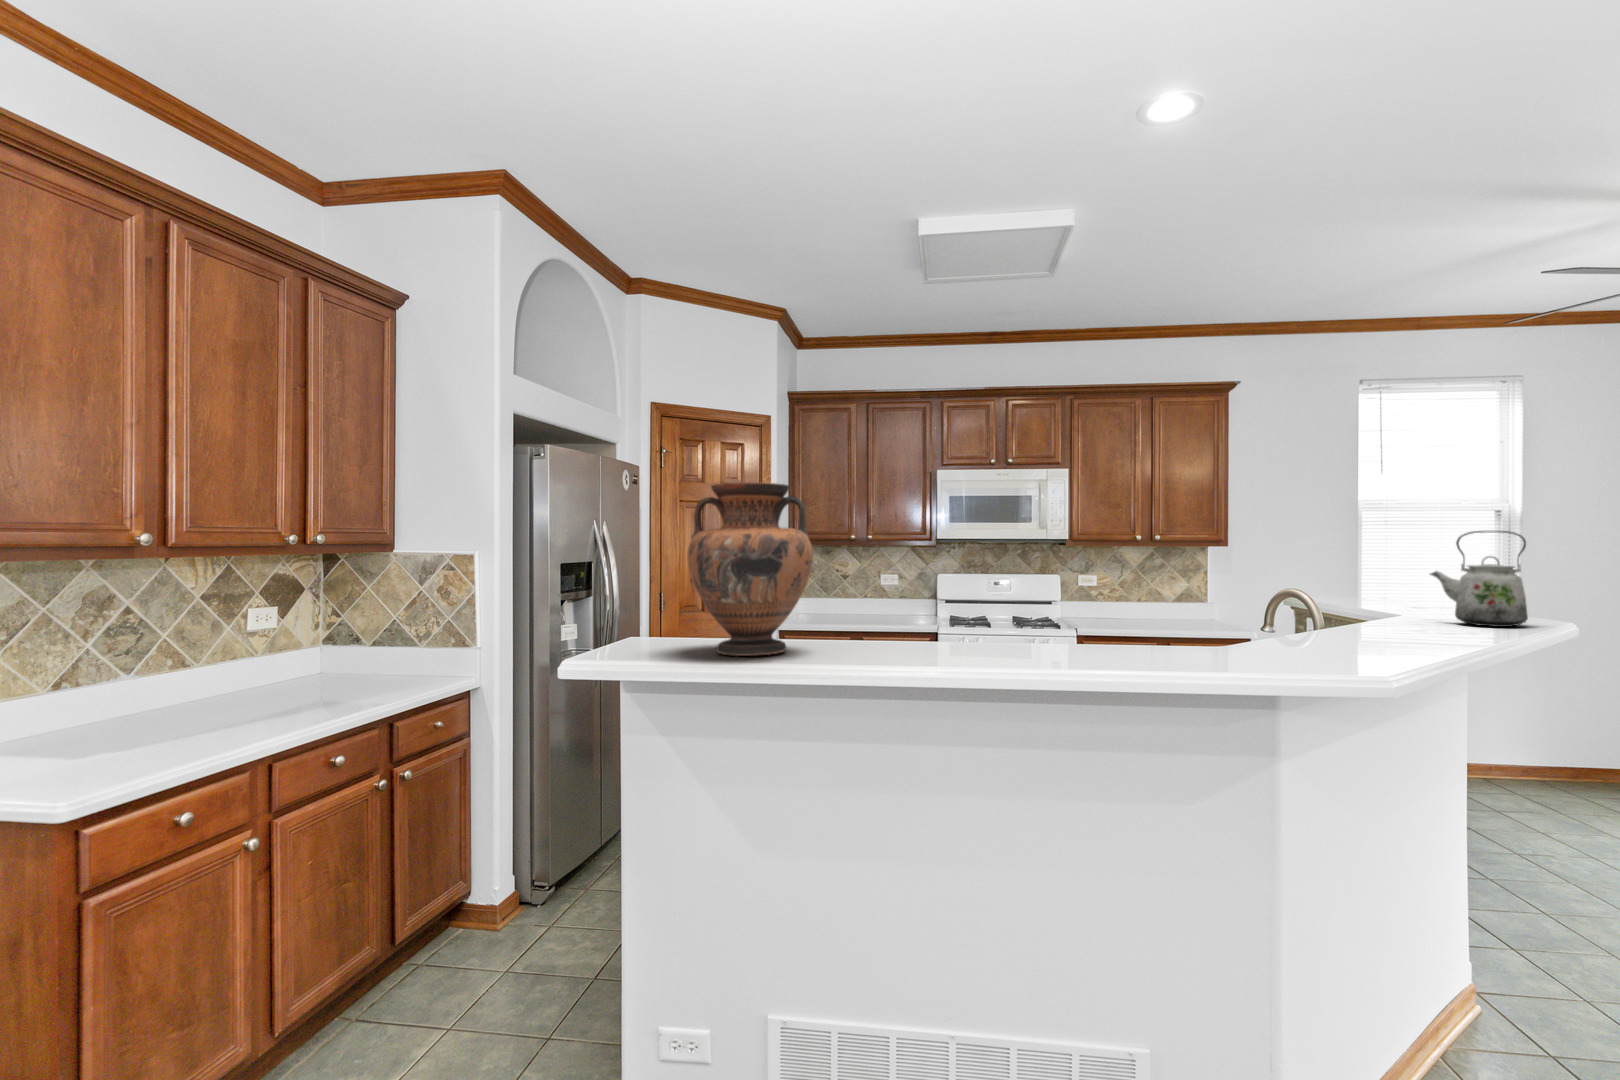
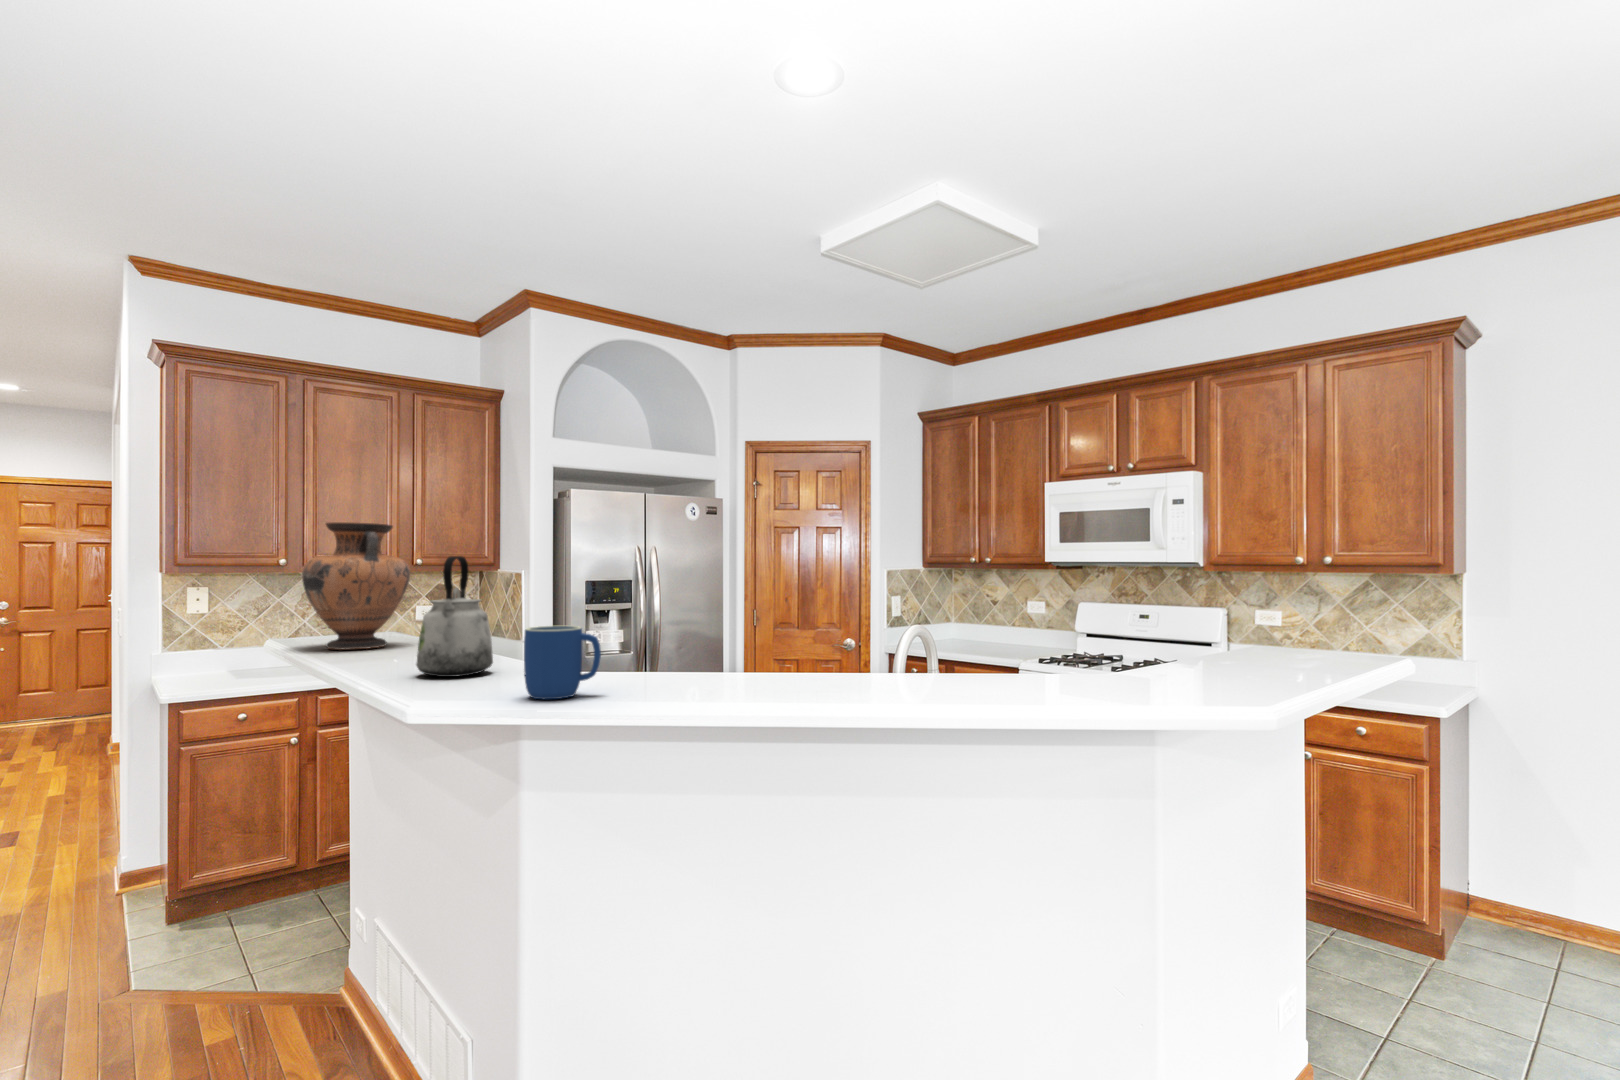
kettle: present [1430,531,1528,627] -> present [416,556,493,677]
mug: none [1302,593,1362,659] -> present [524,626,601,699]

